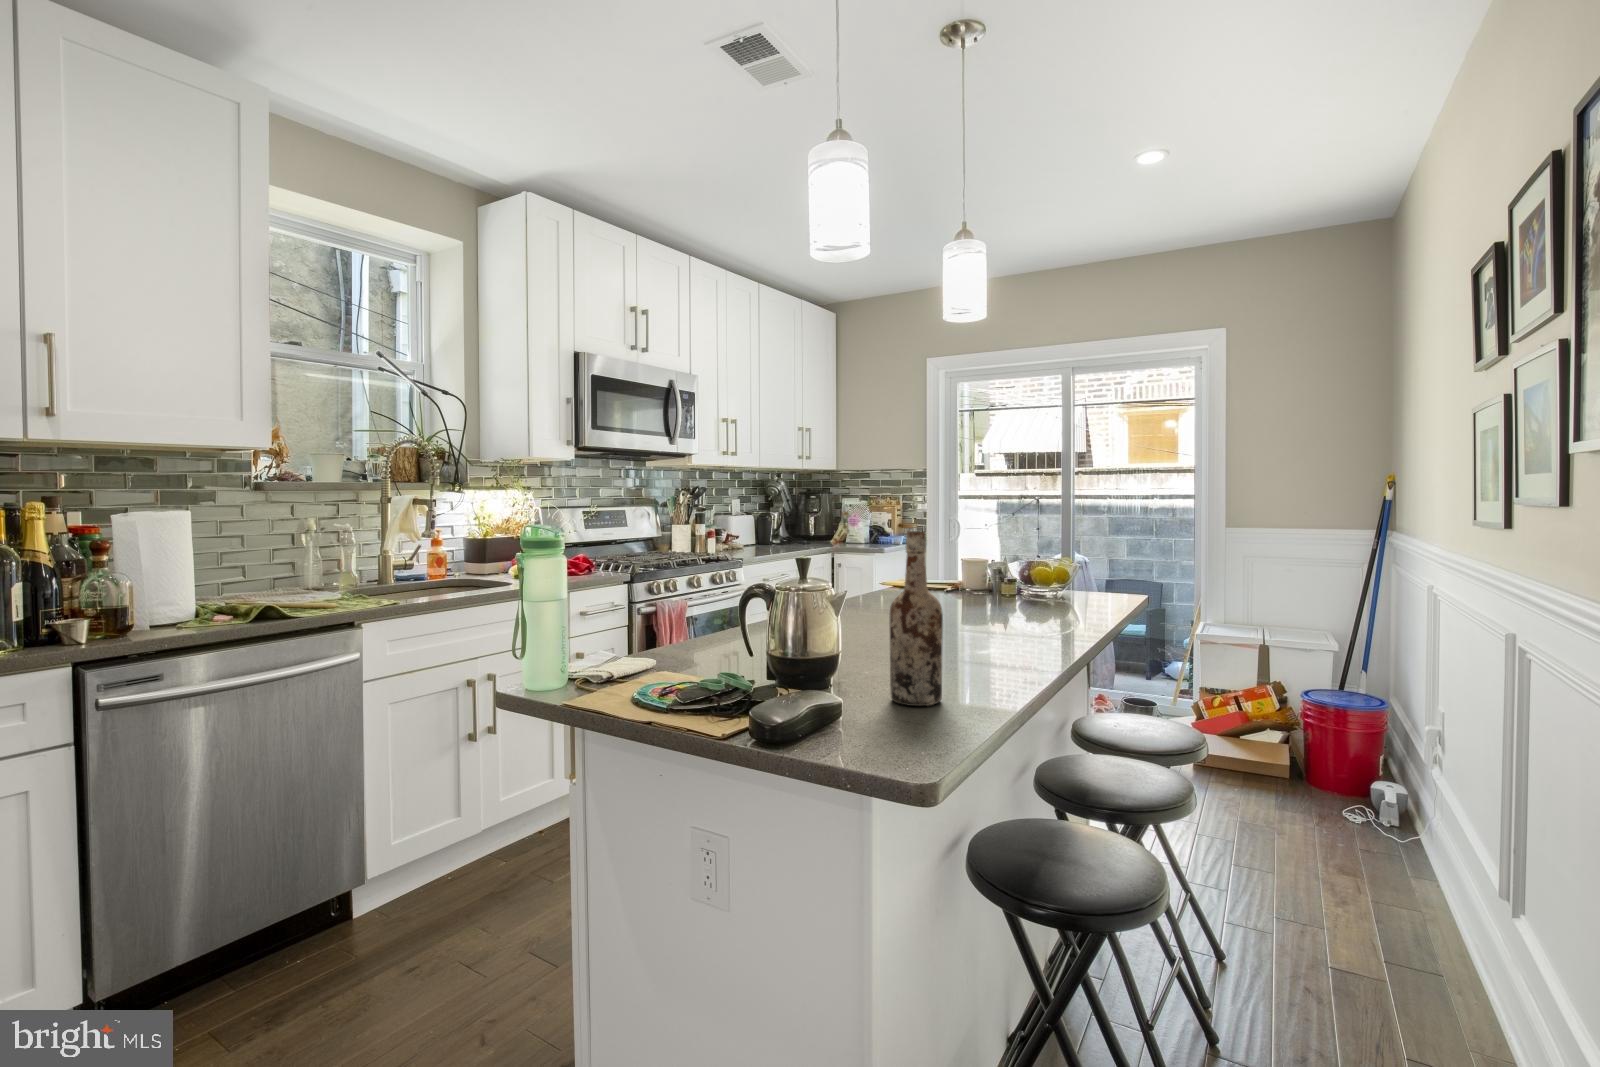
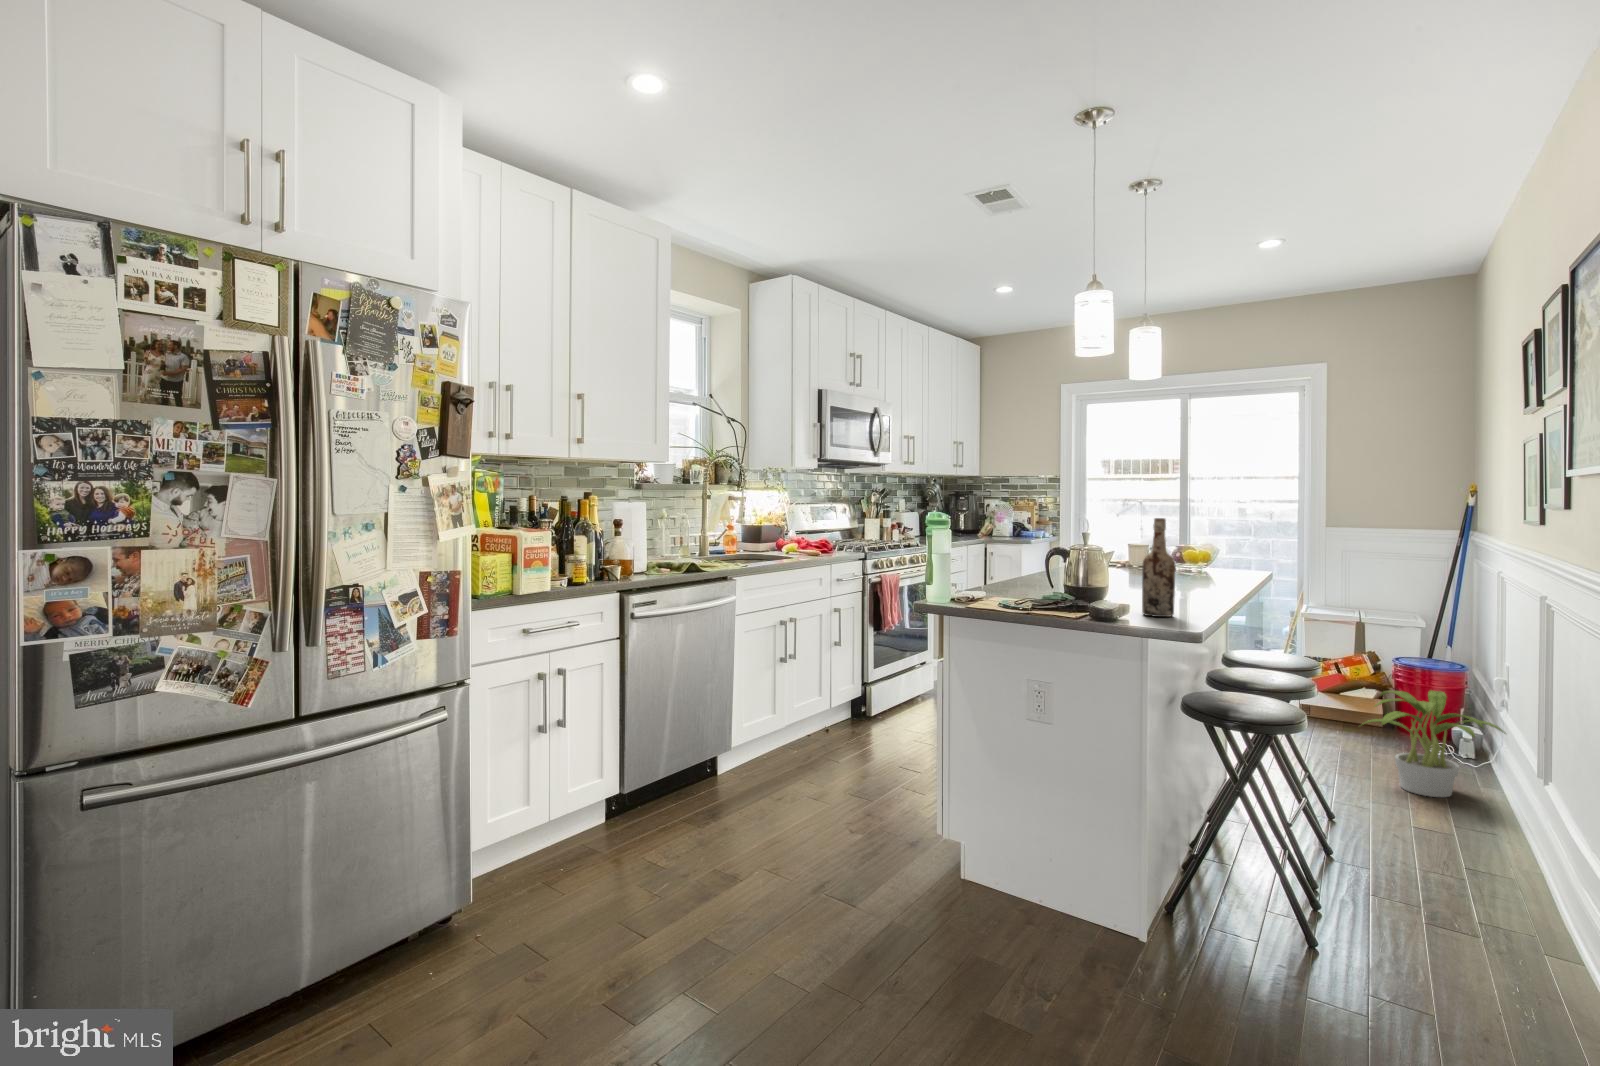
potted plant: none [1258,751,1456,906] -> present [1364,691,1505,797]

